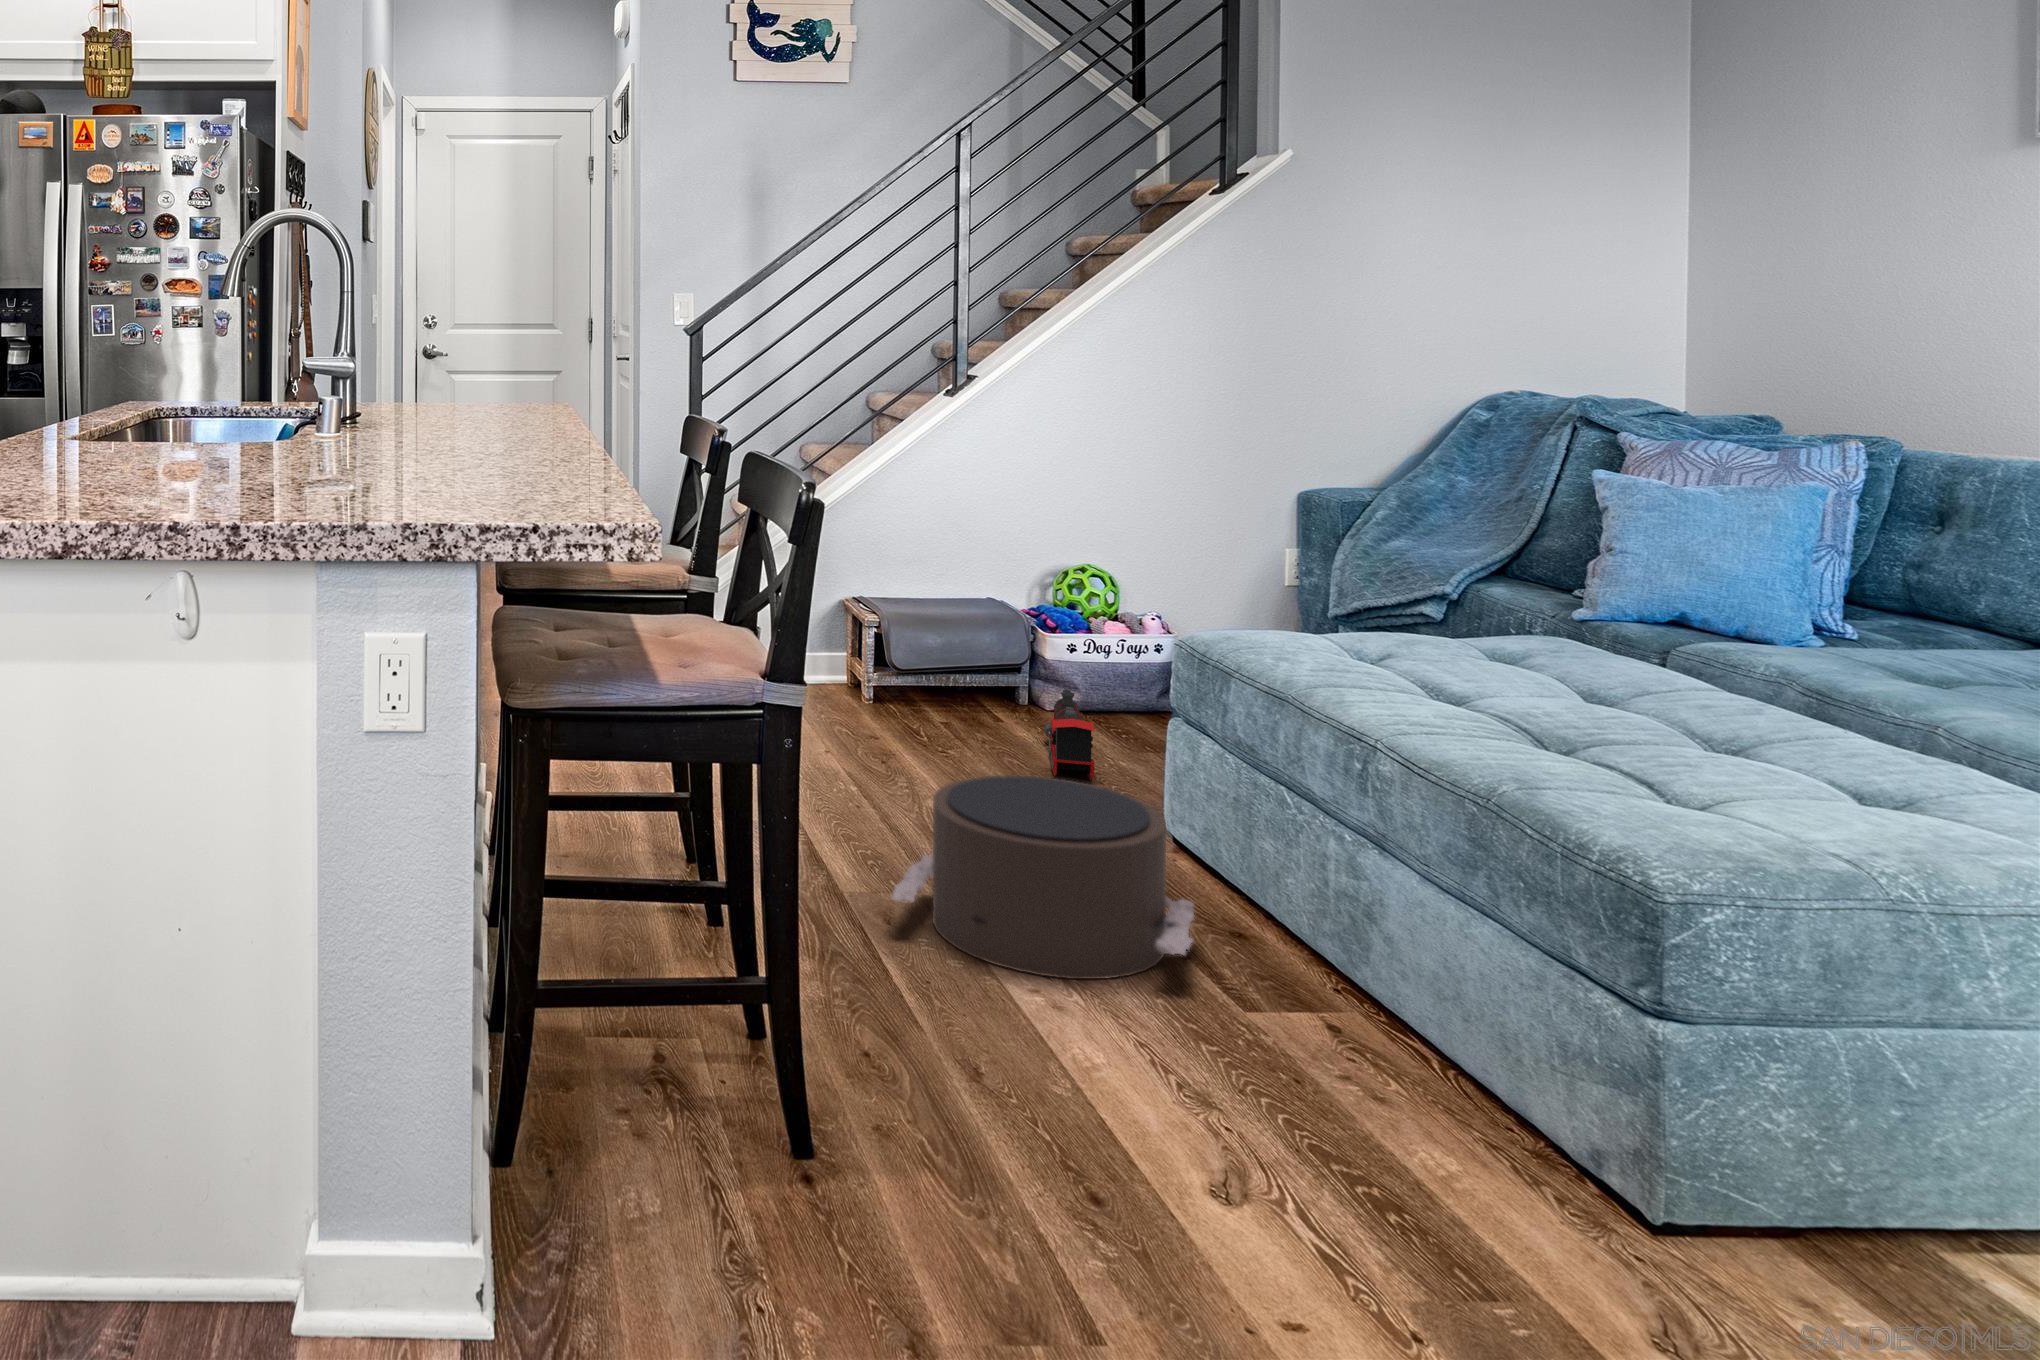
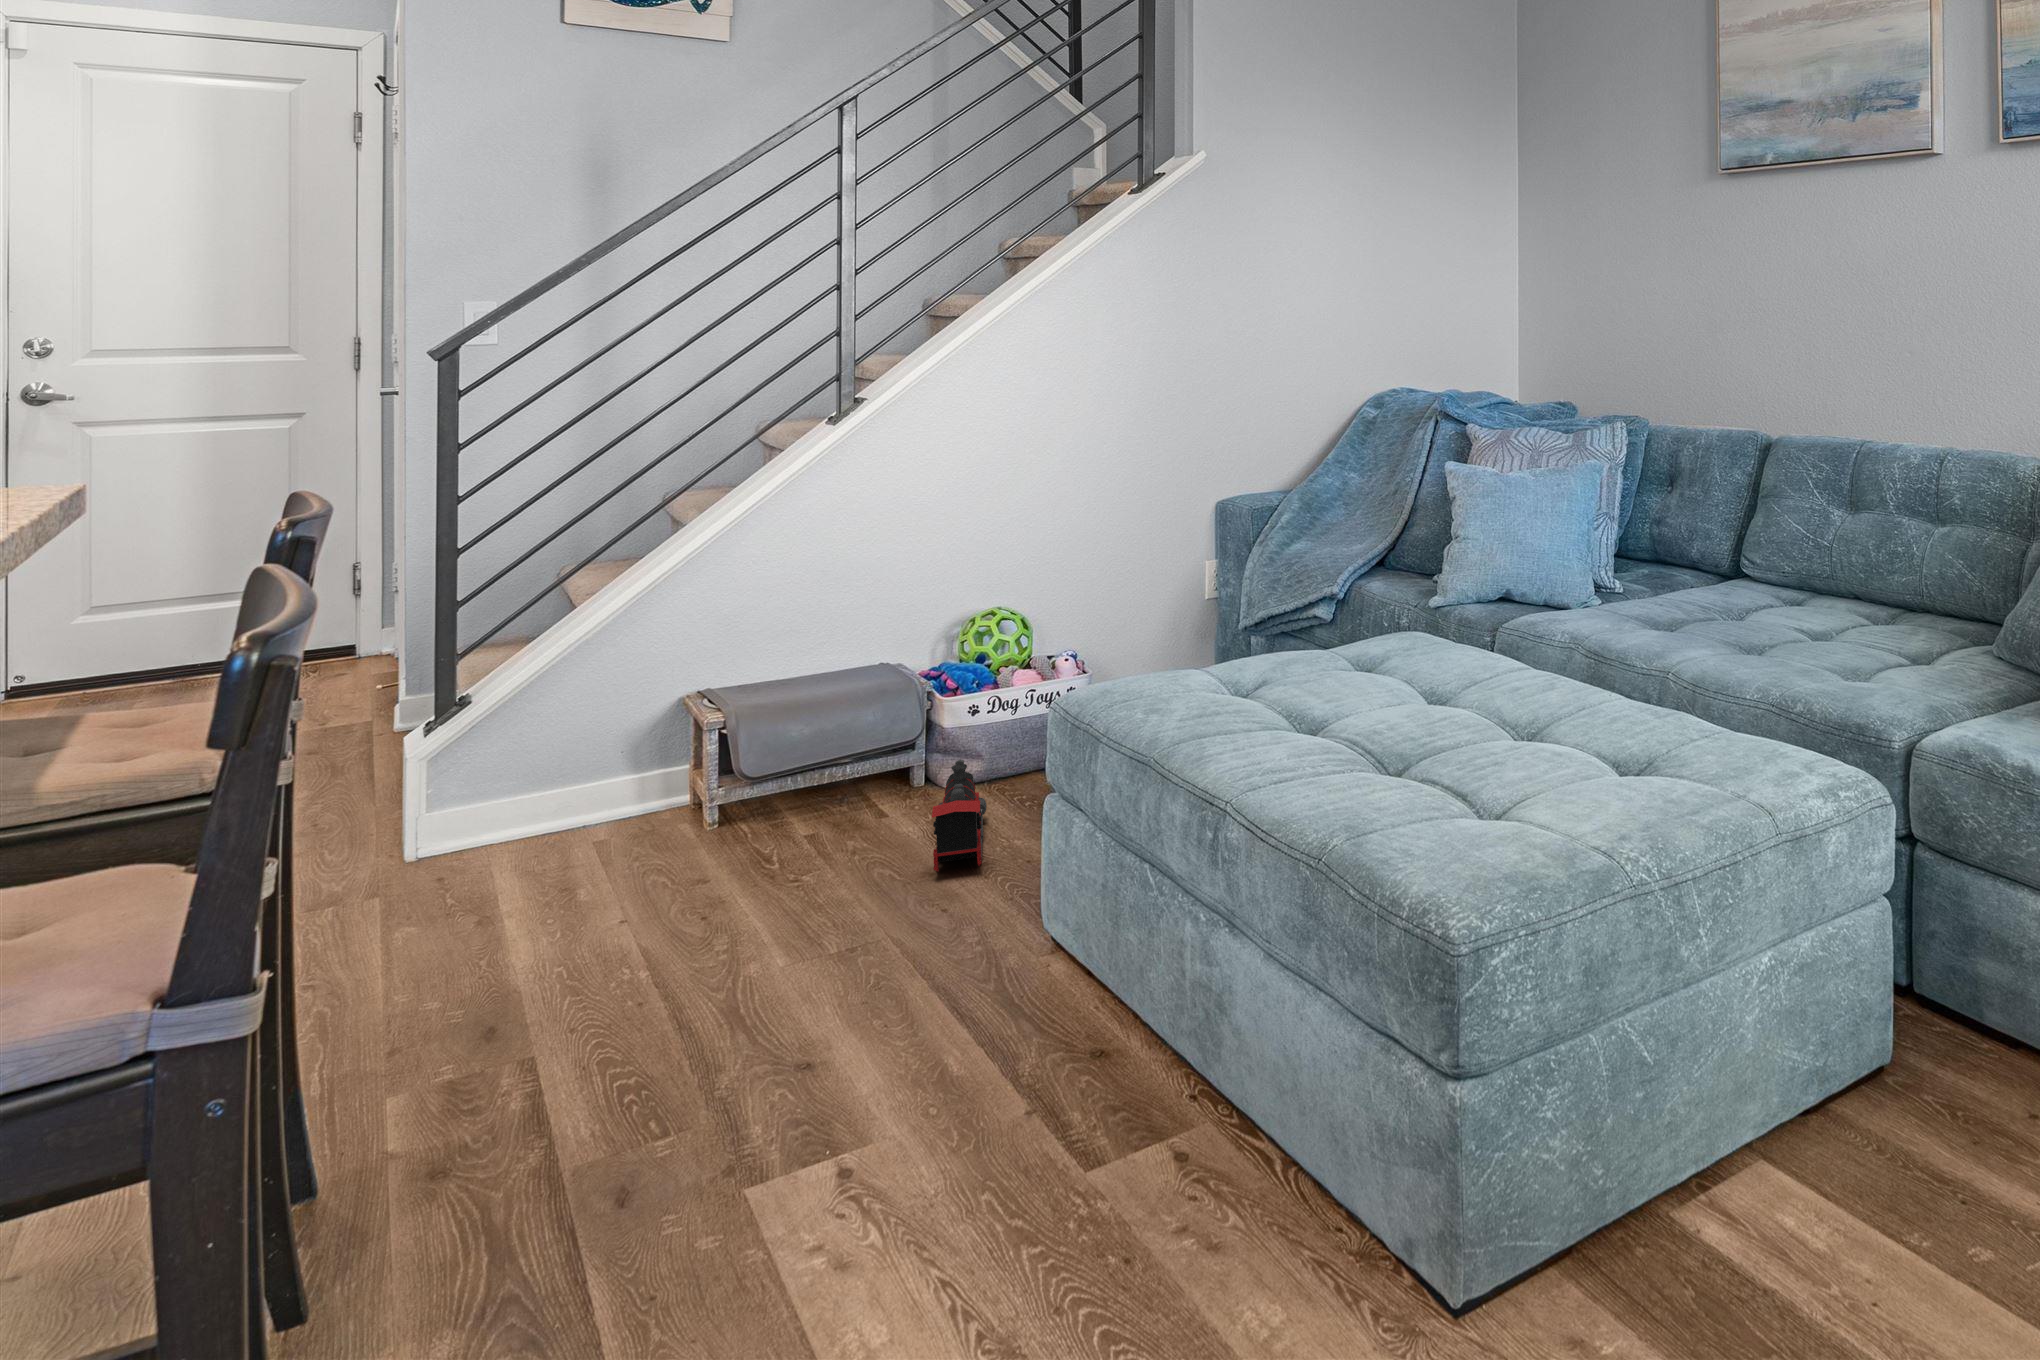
pouf: present [892,775,1194,979] -> none [646,906,1050,1193]

